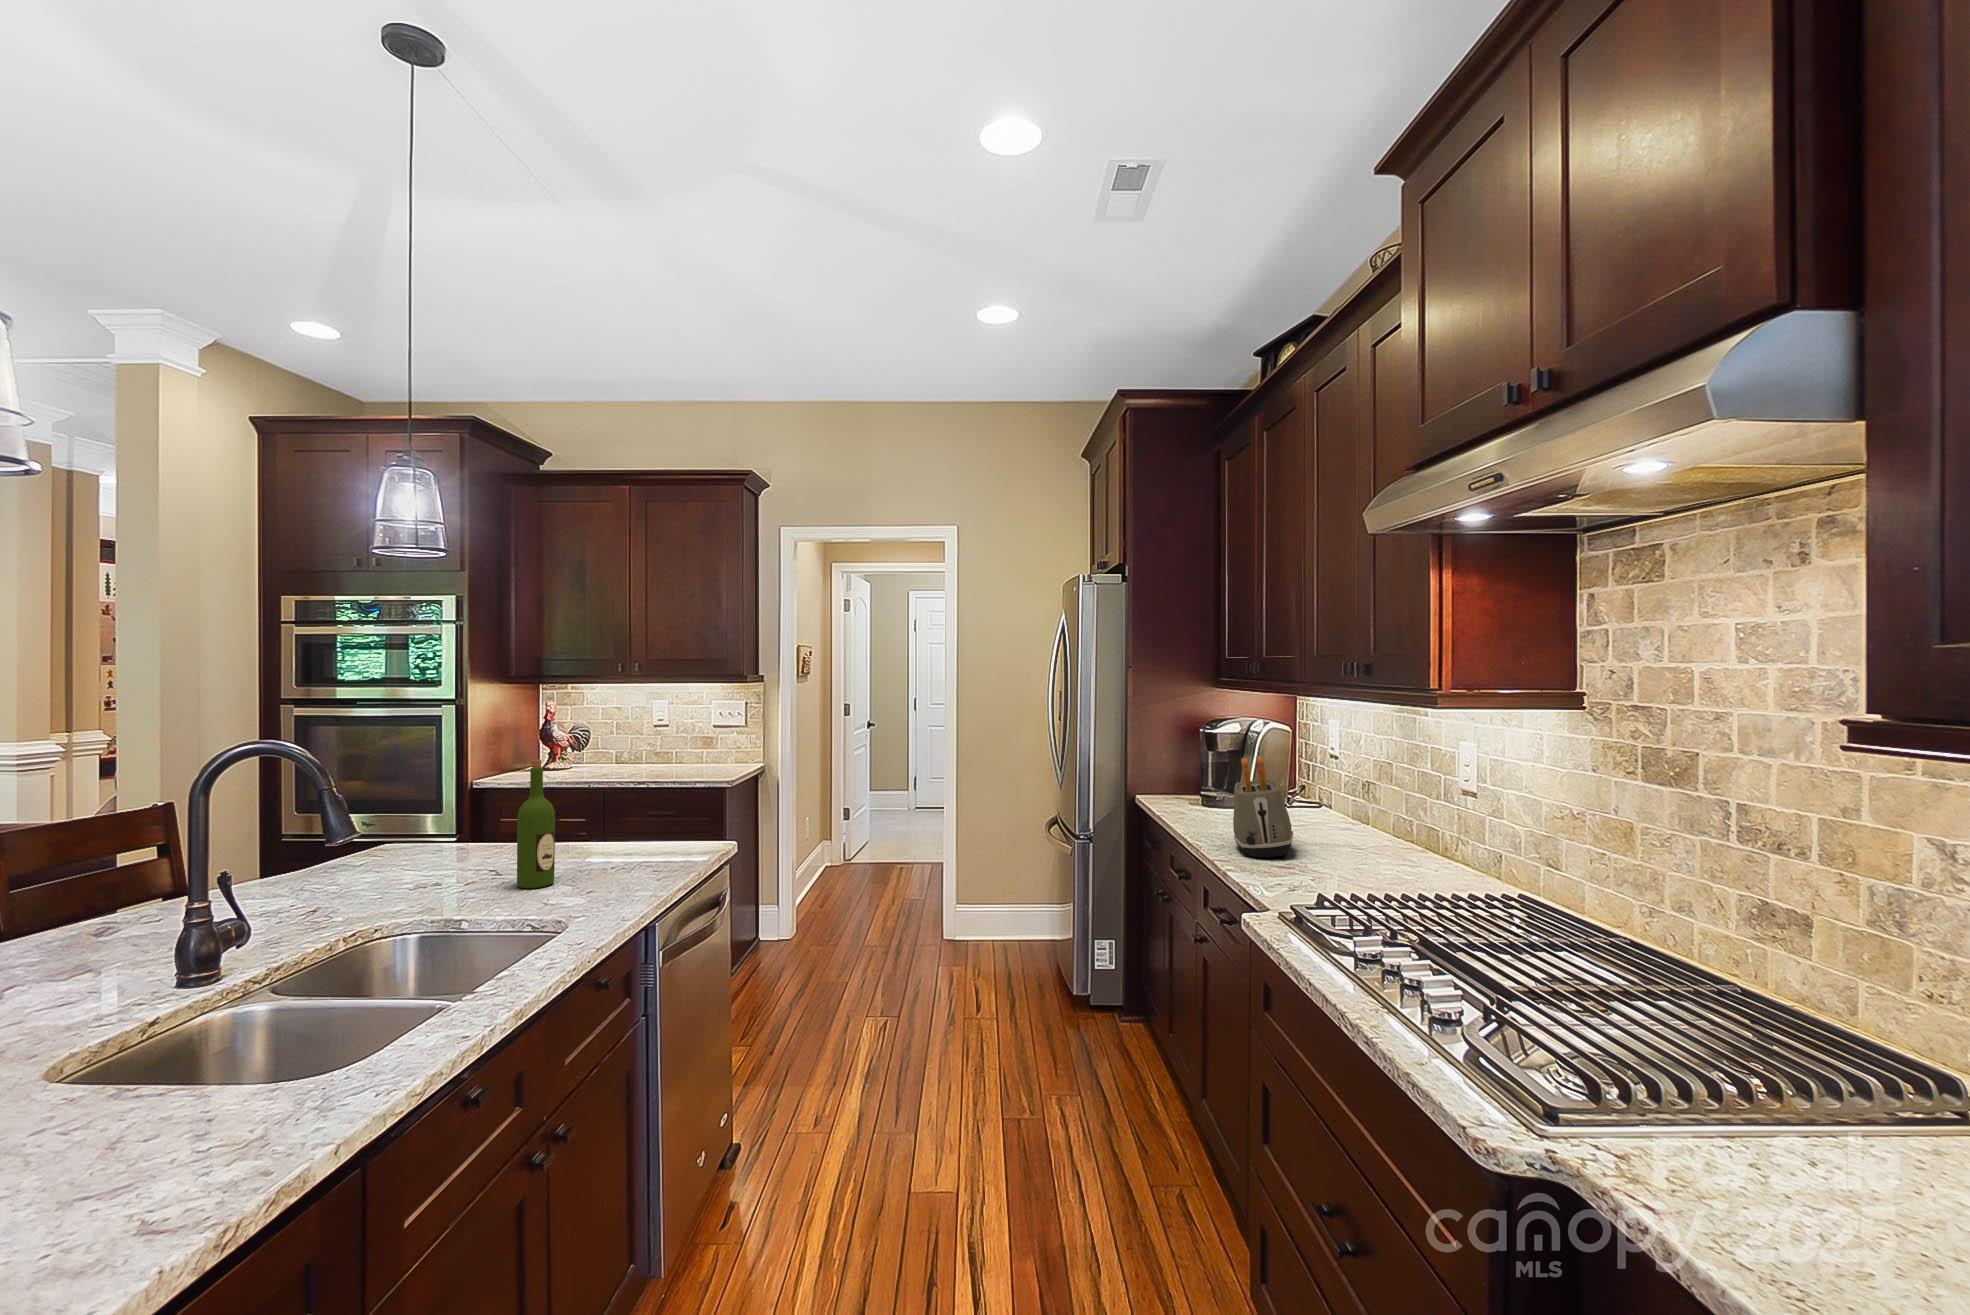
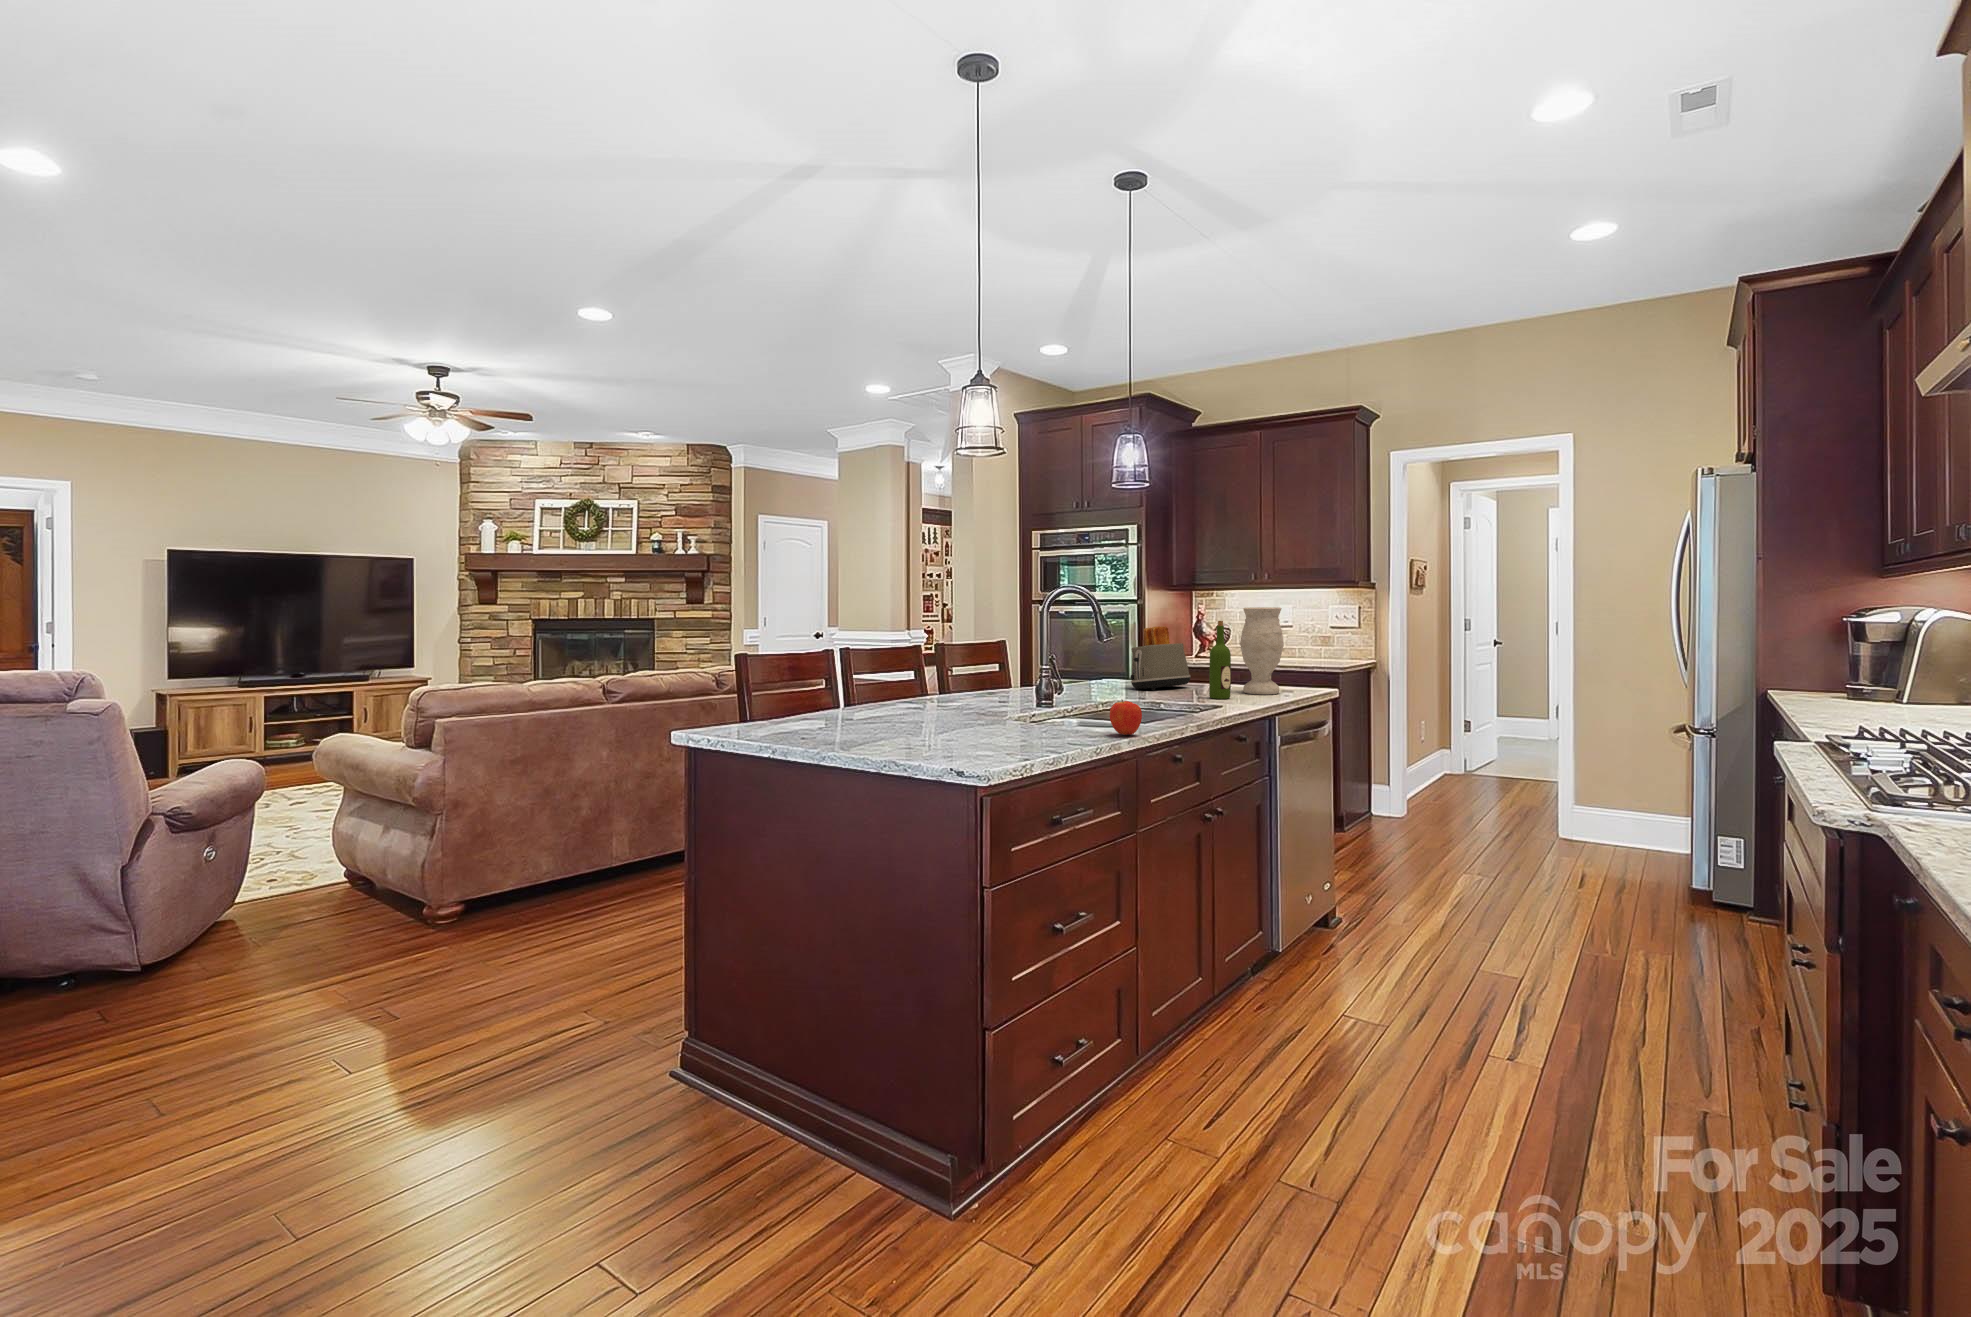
vase: none [577,728,645,863] -> present [1240,607,1284,695]
toaster: present [1233,756,1293,858] -> present [1130,626,1191,690]
apple: none [123,1057,237,1160] -> present [1110,700,1142,735]

